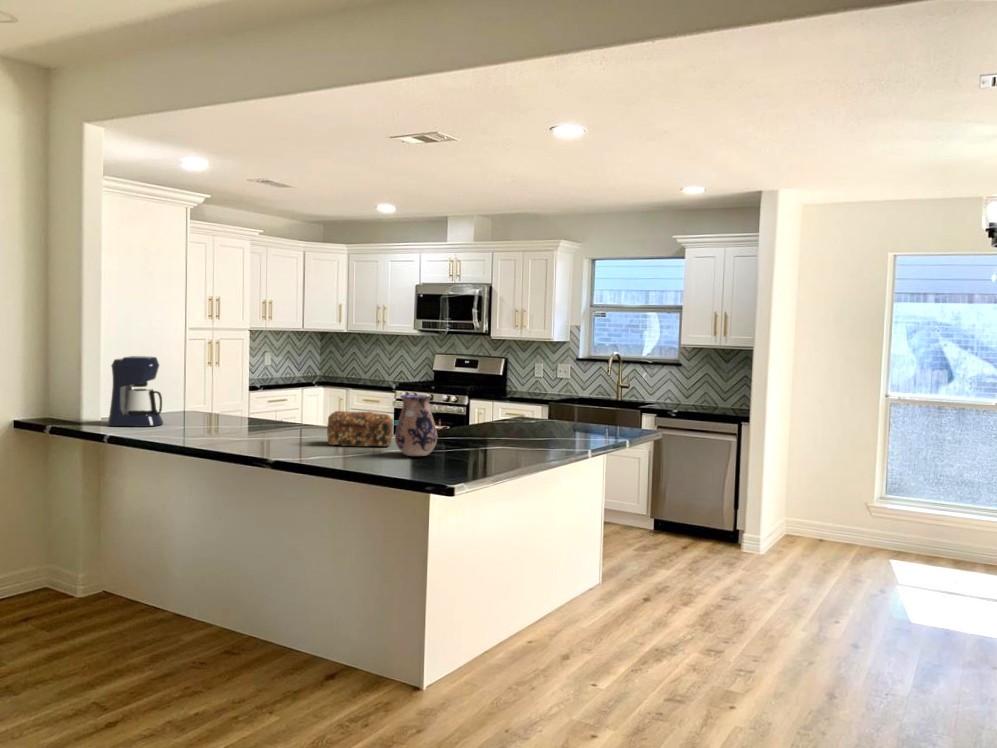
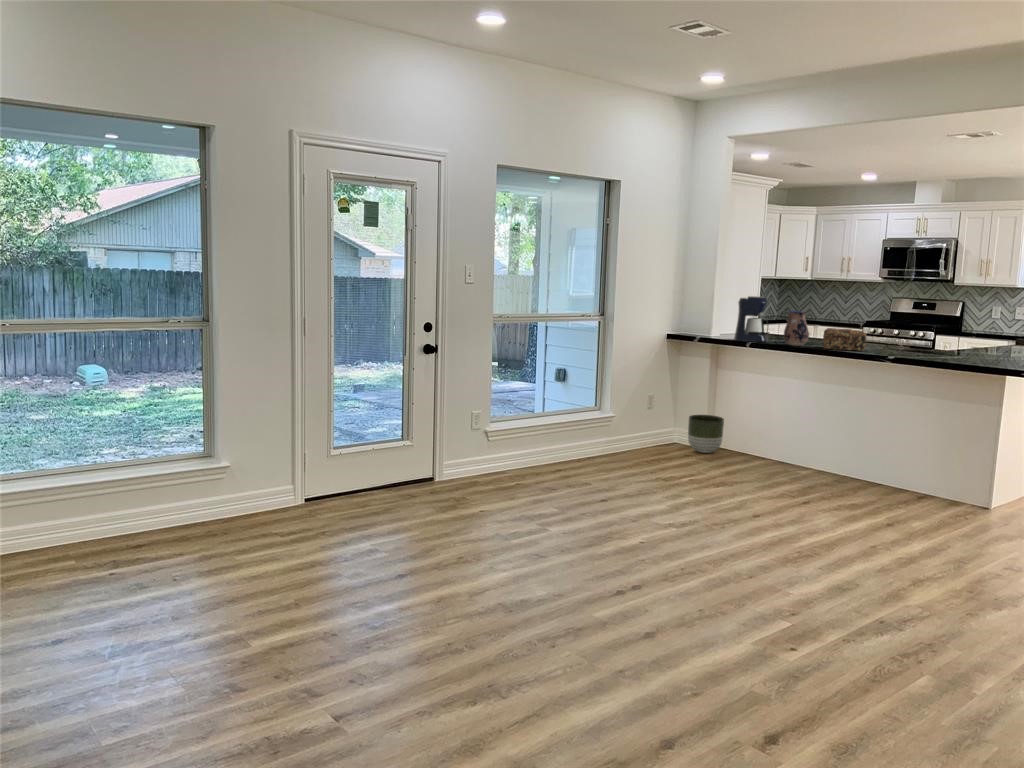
ceramic pitcher: present [395,394,437,456] -> present [784,311,809,346]
bread loaf: present [327,411,393,446] -> present [823,328,866,351]
planter: none [31,543,93,607] -> present [688,415,724,453]

